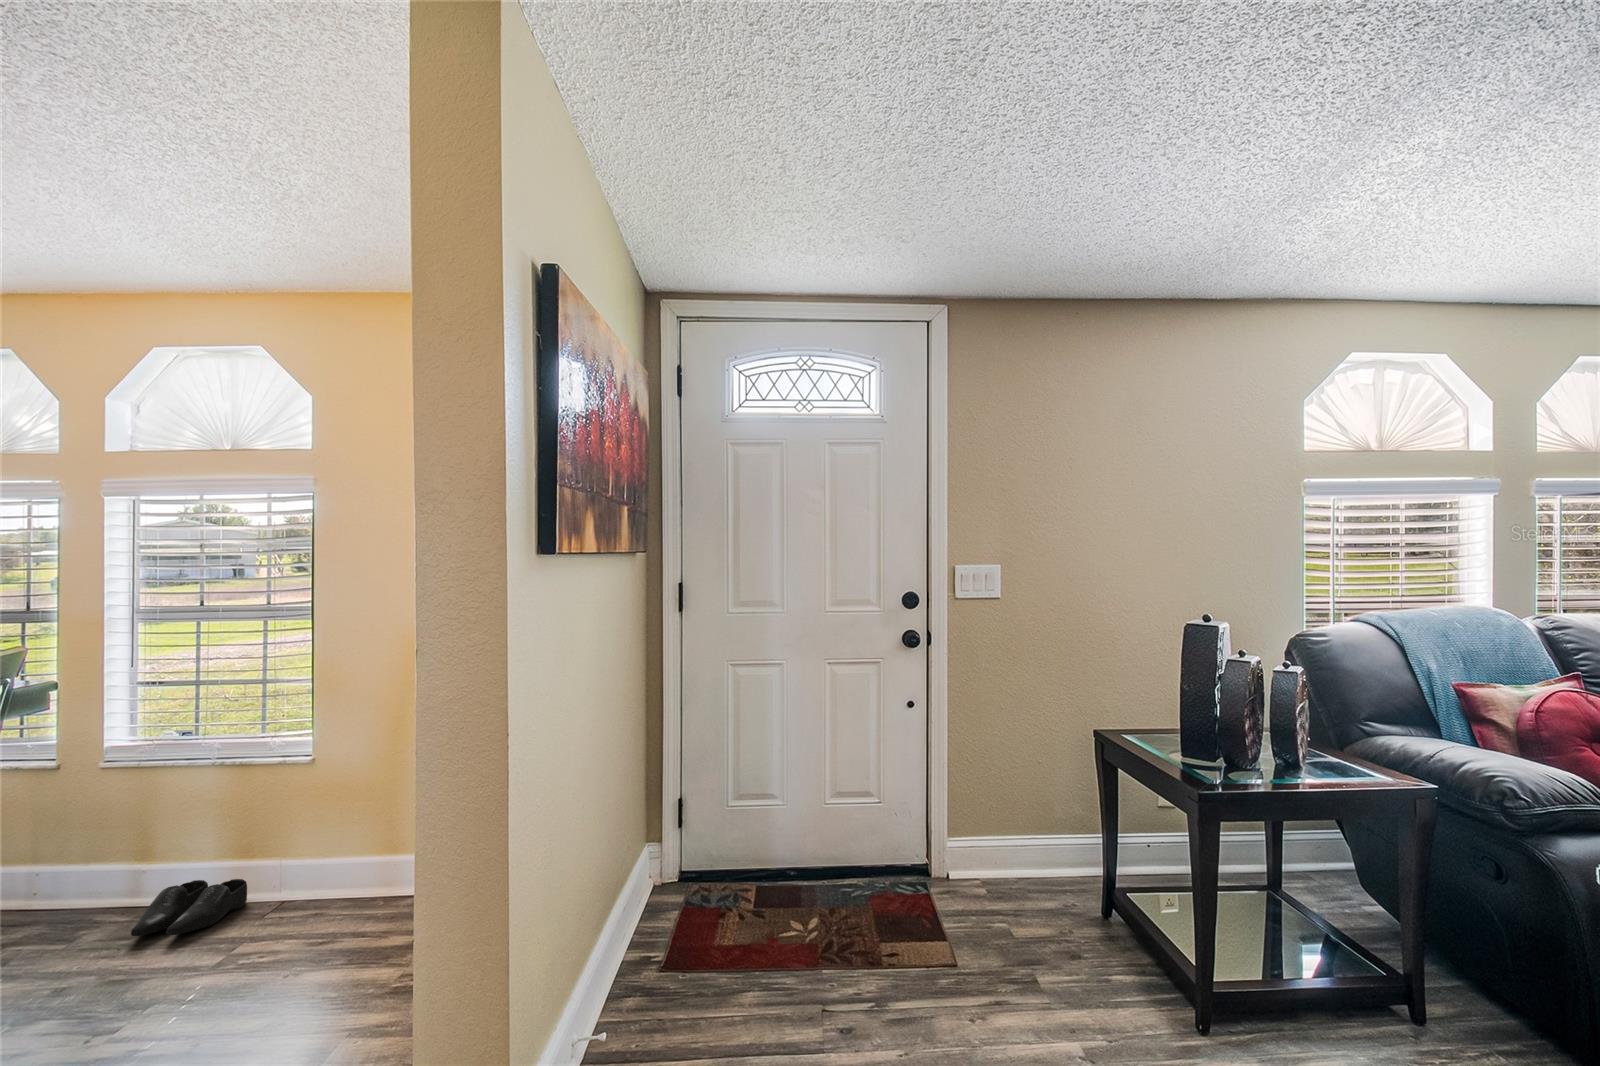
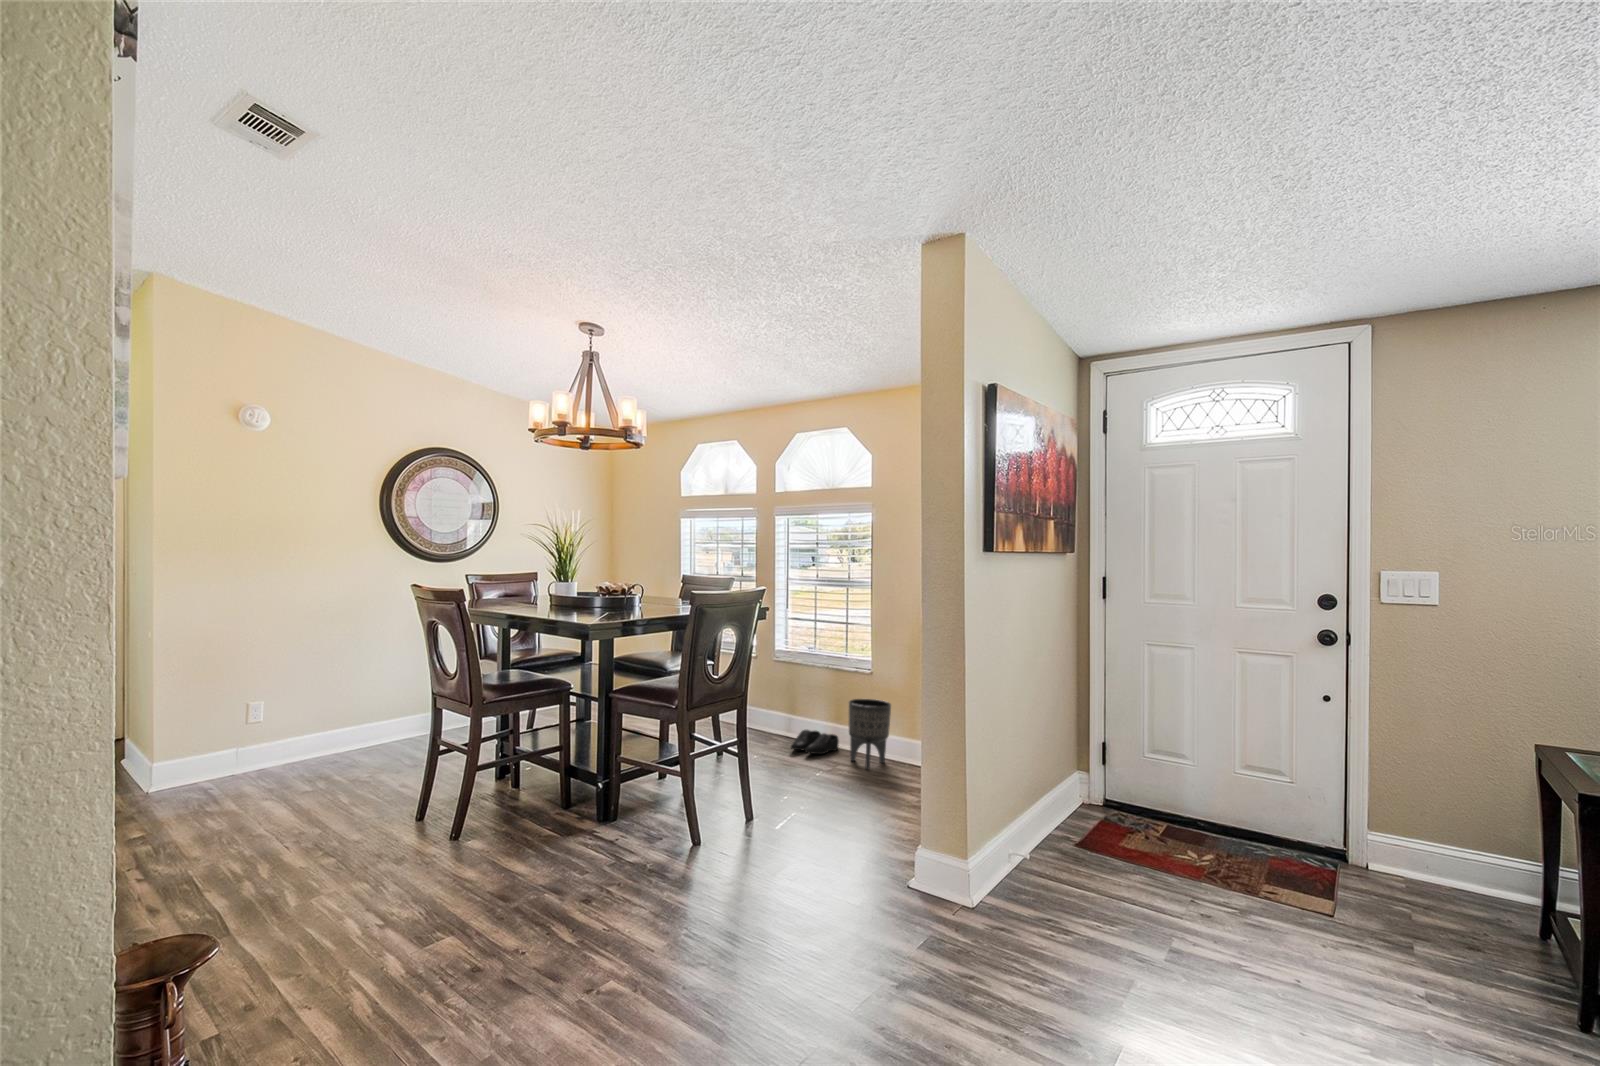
planter: none [266,803,354,934] -> present [849,699,891,769]

